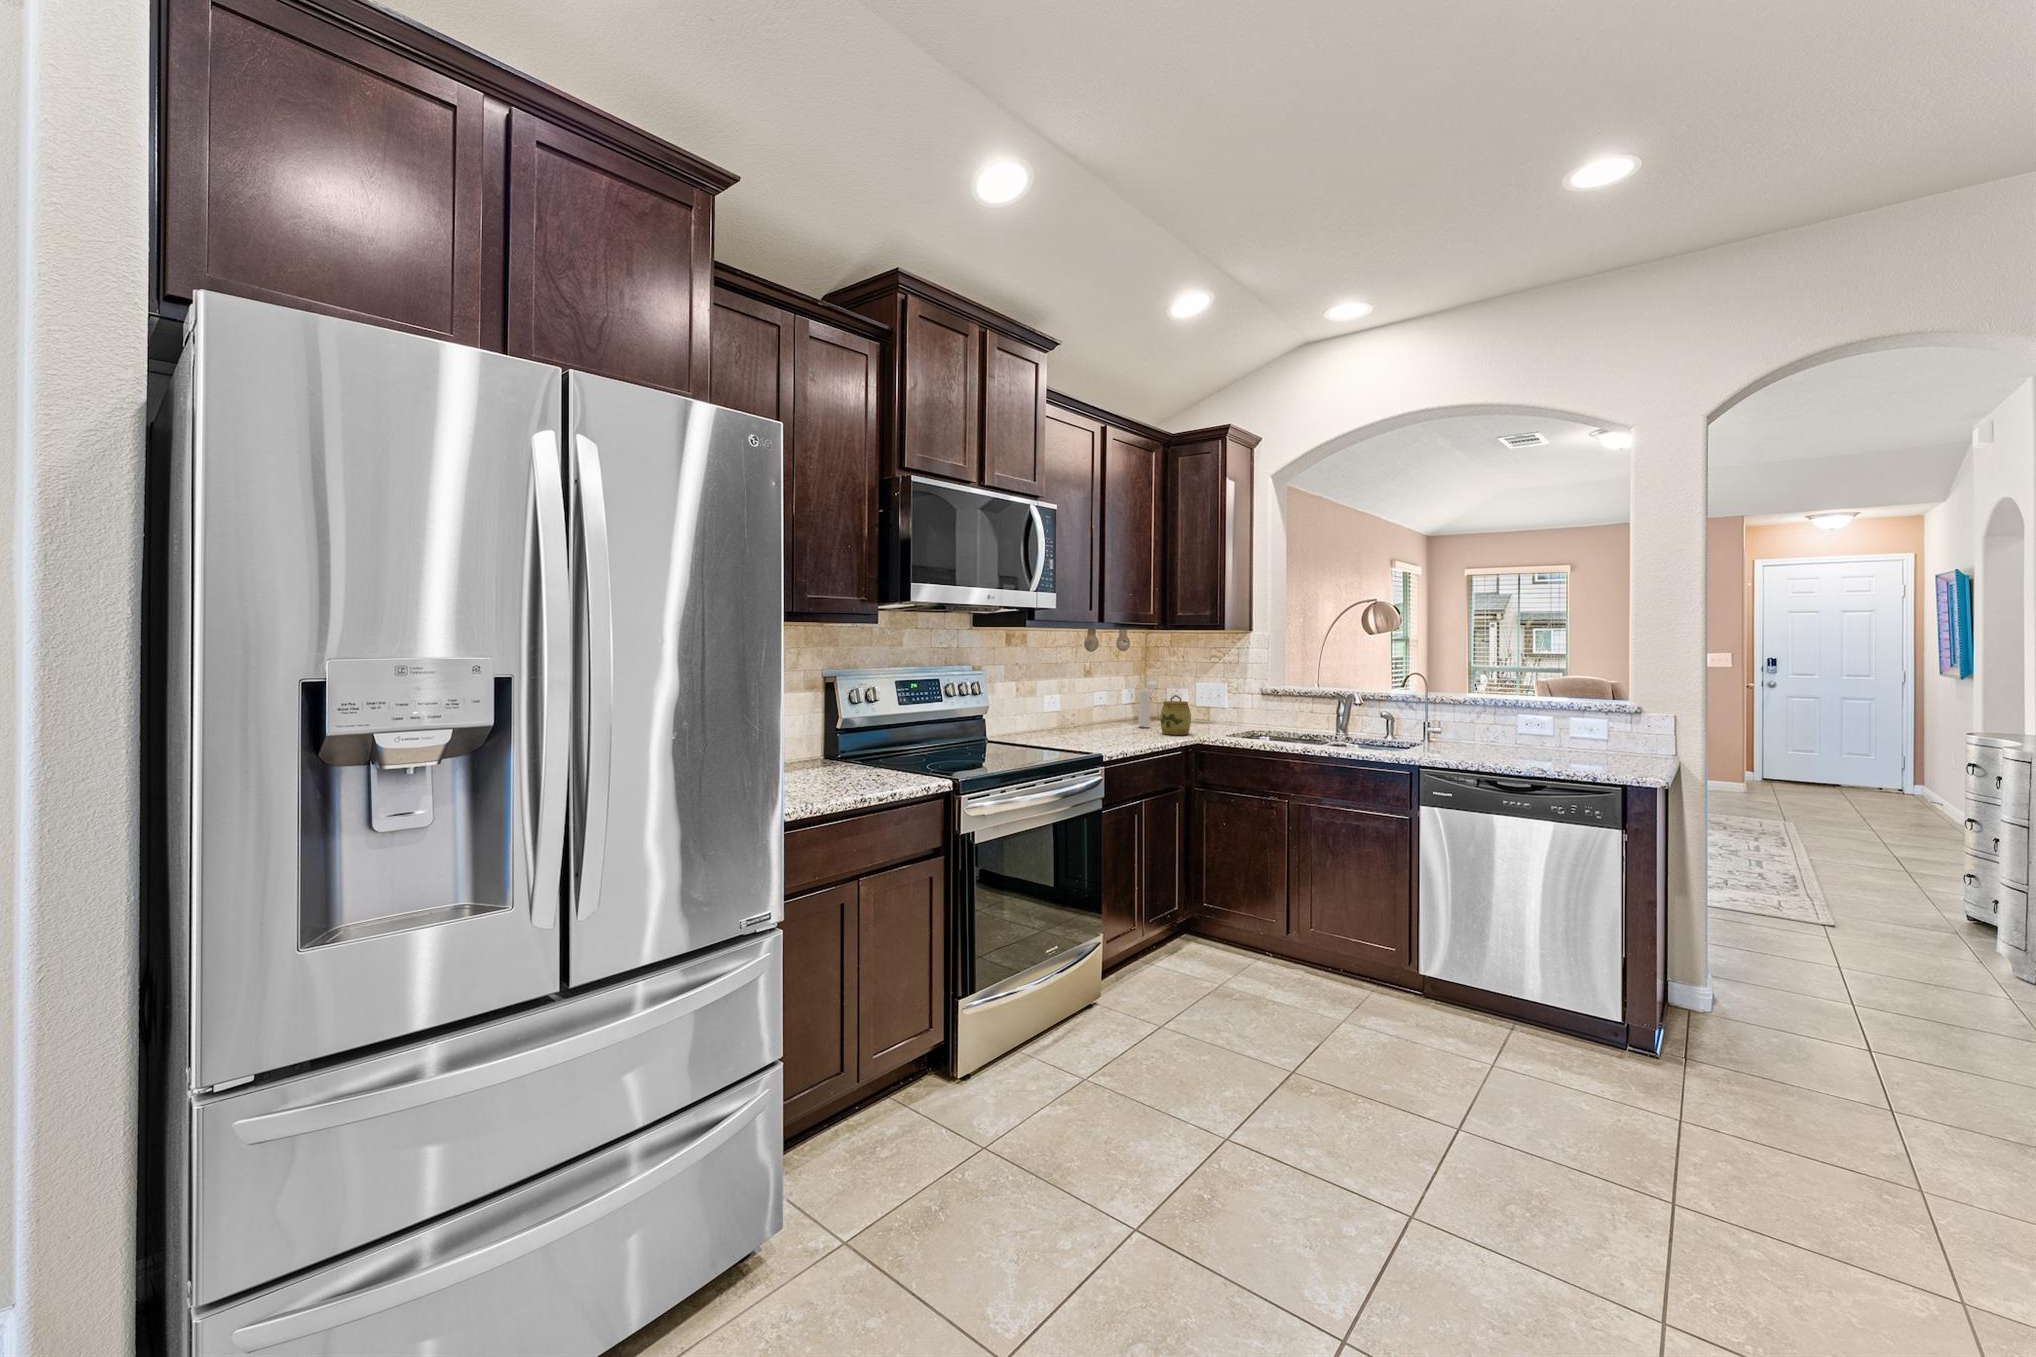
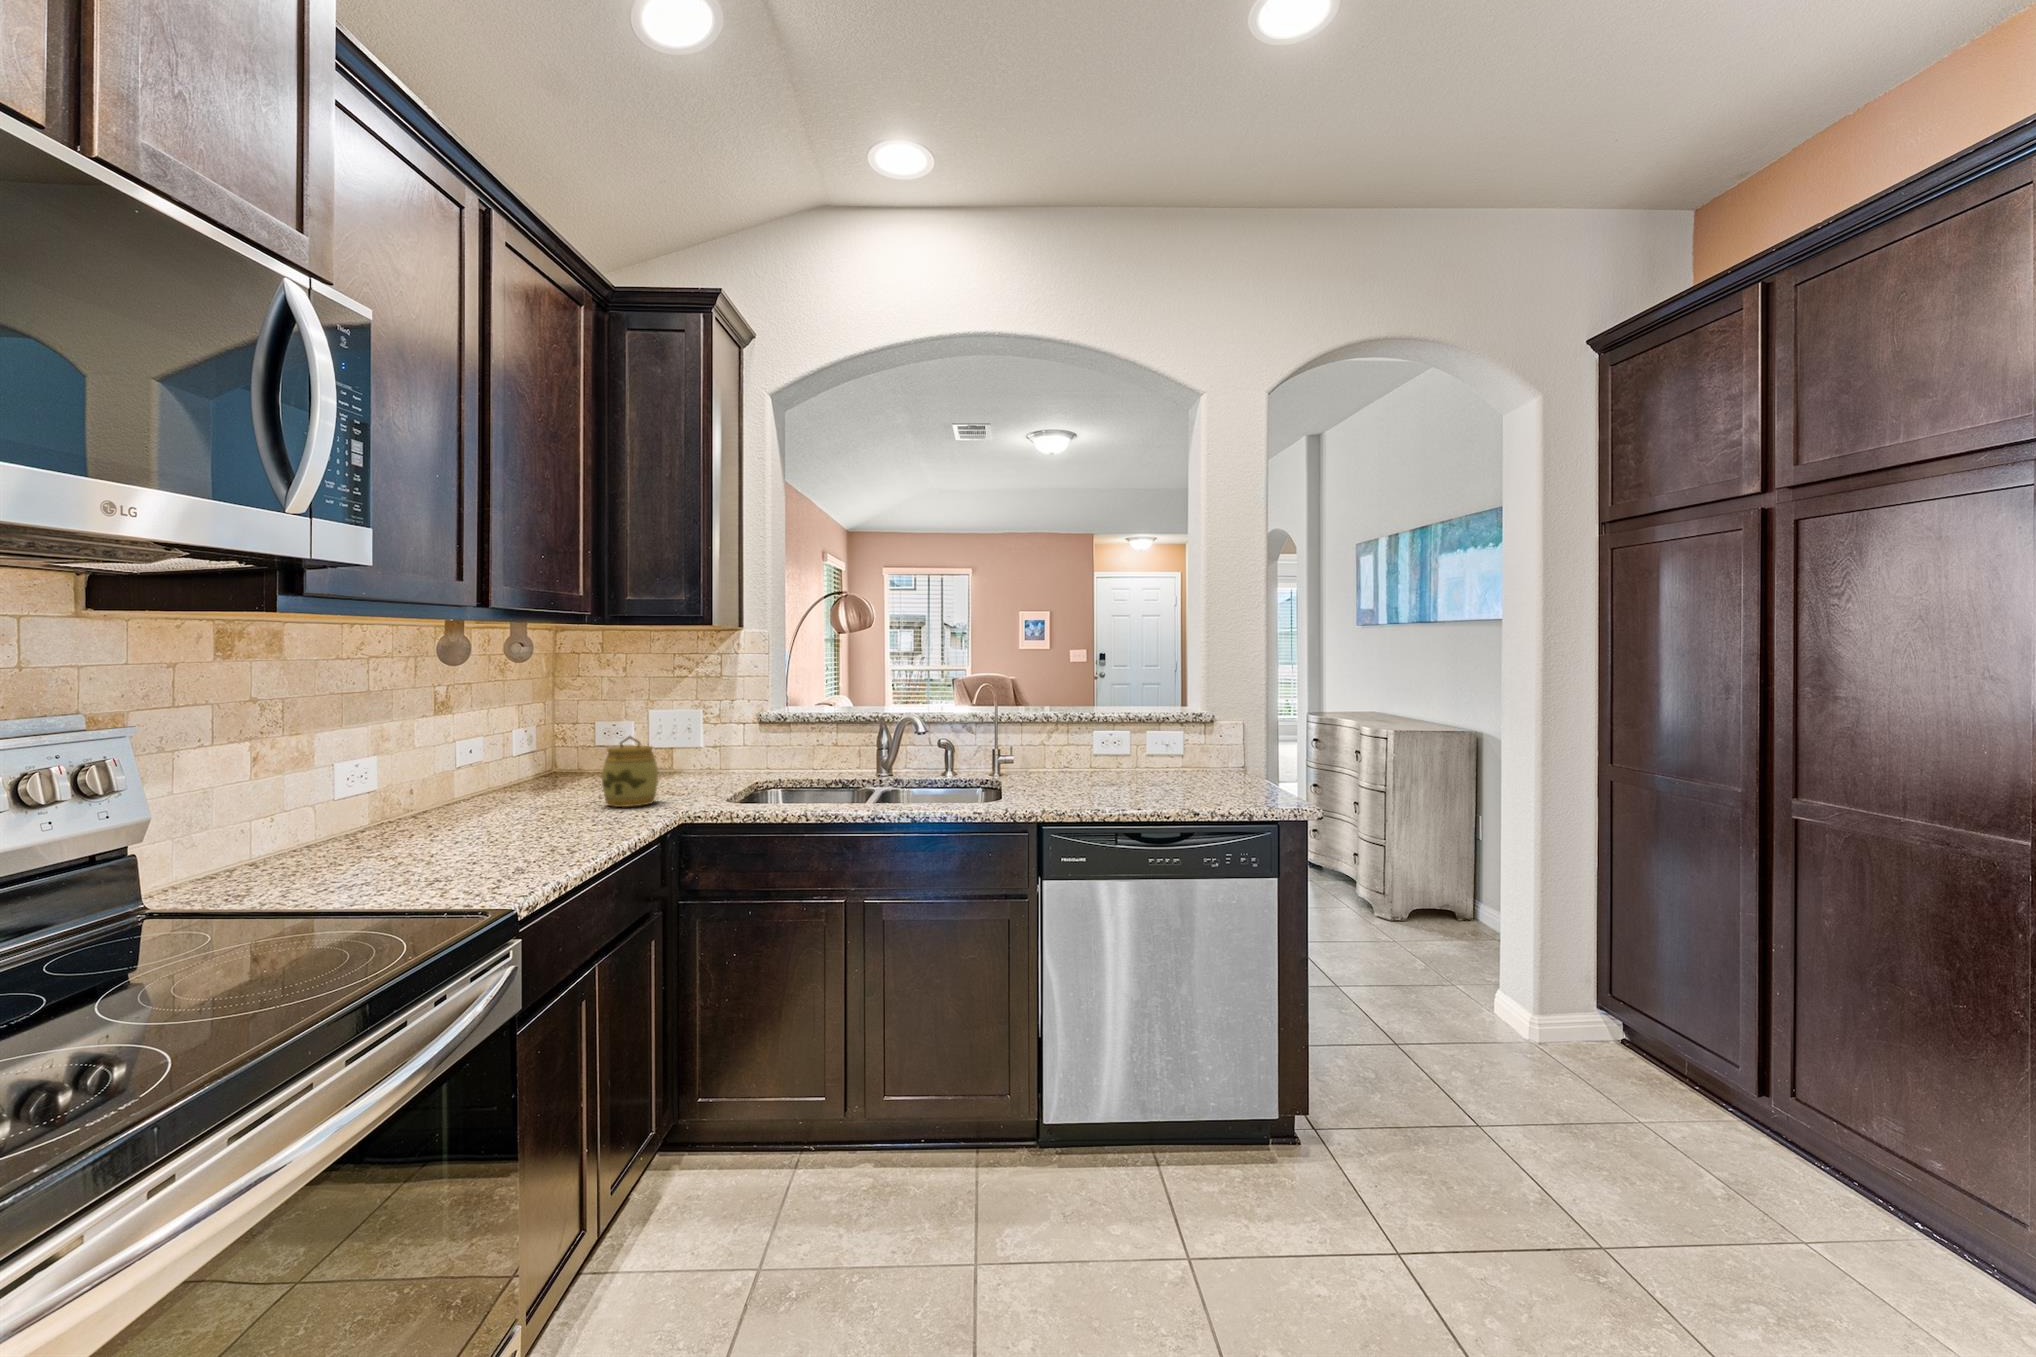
pepper mill: present [1138,681,1157,727] -> none [552,712,586,795]

